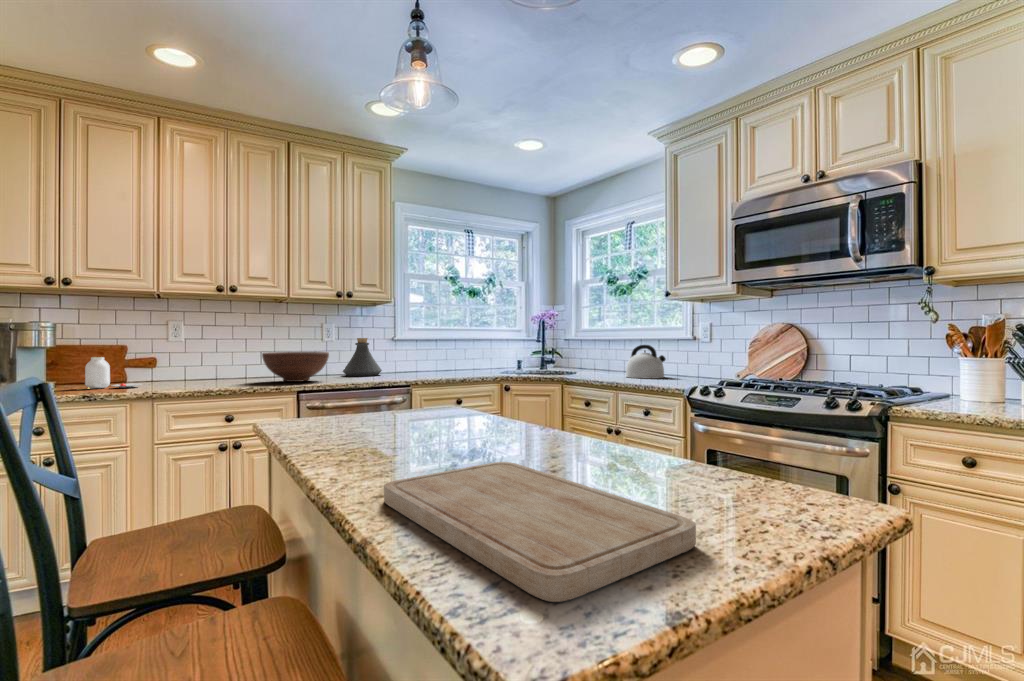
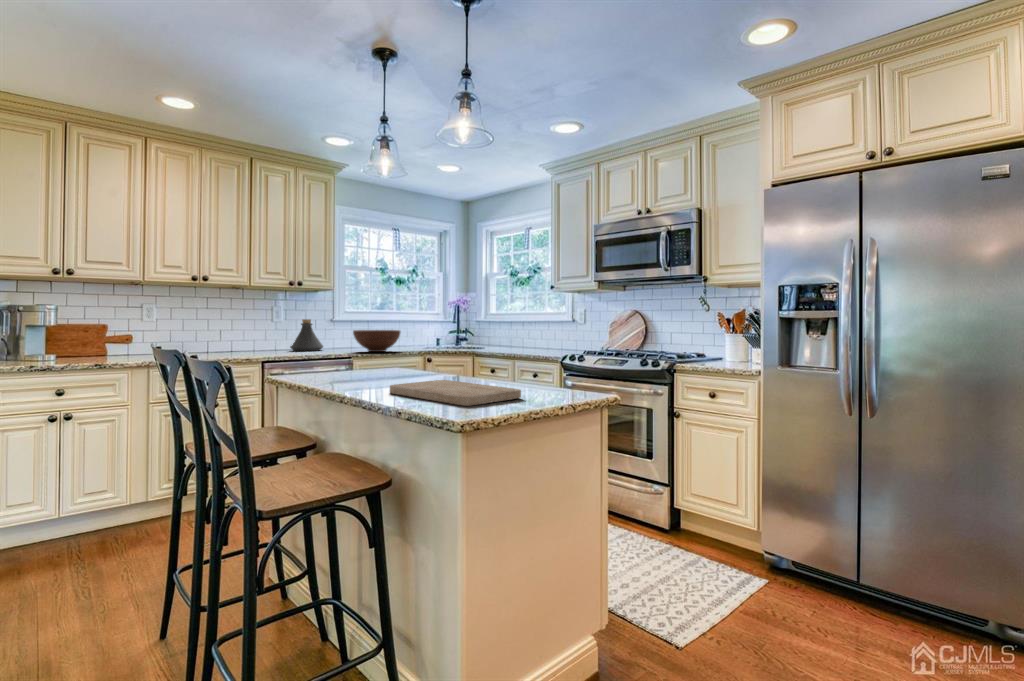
kettle: present [626,345,666,378] -> none [522,326,551,351]
fruit bowl: present [262,352,329,382] -> present [353,330,400,352]
jar: present [85,357,141,389] -> none [79,334,131,360]

